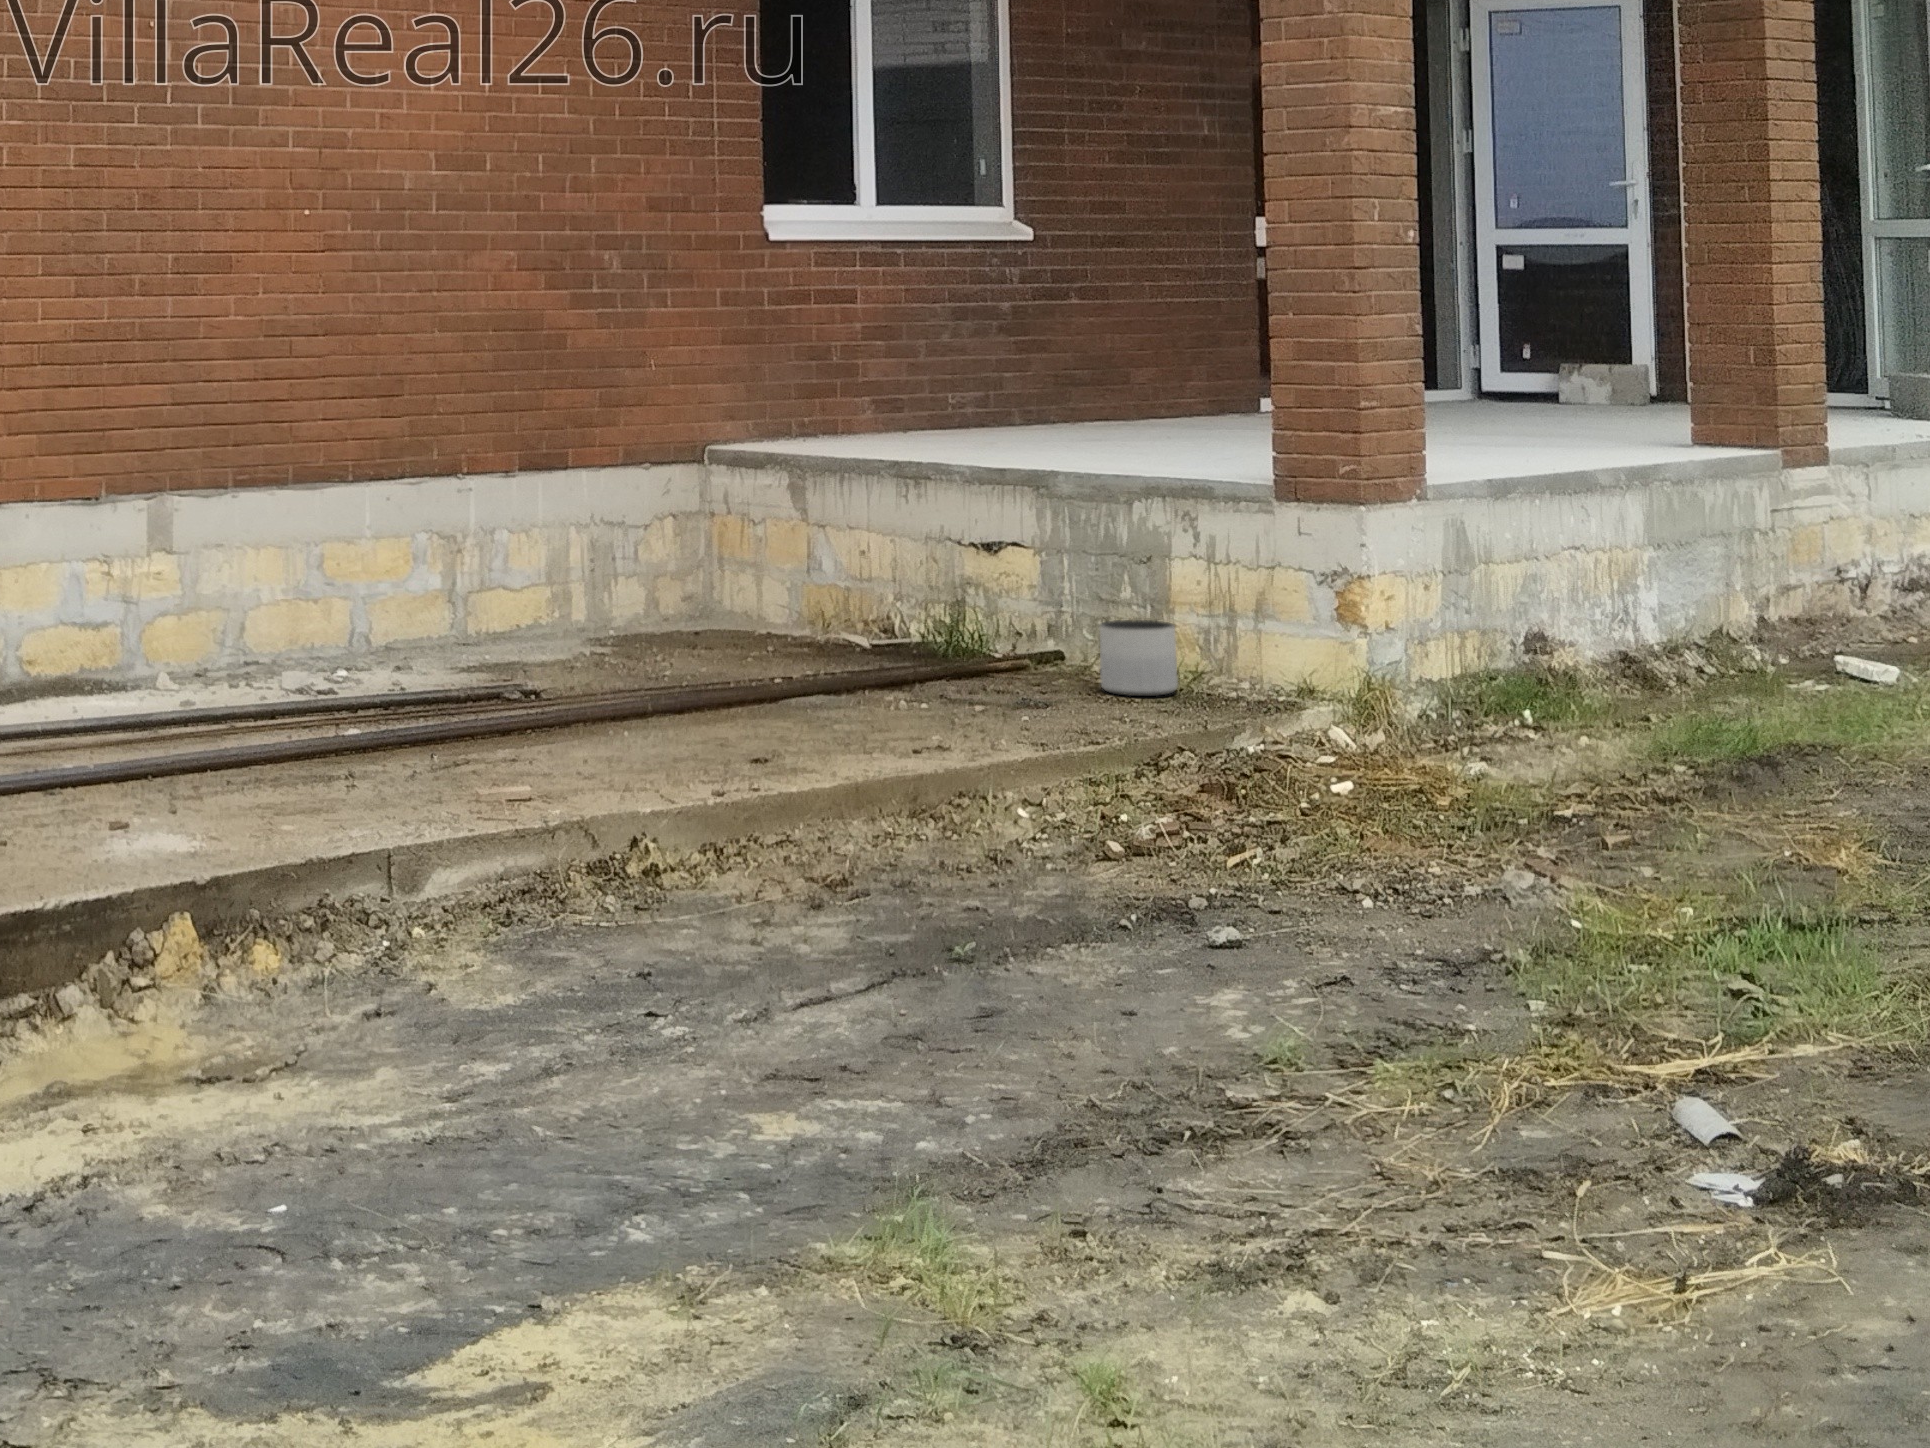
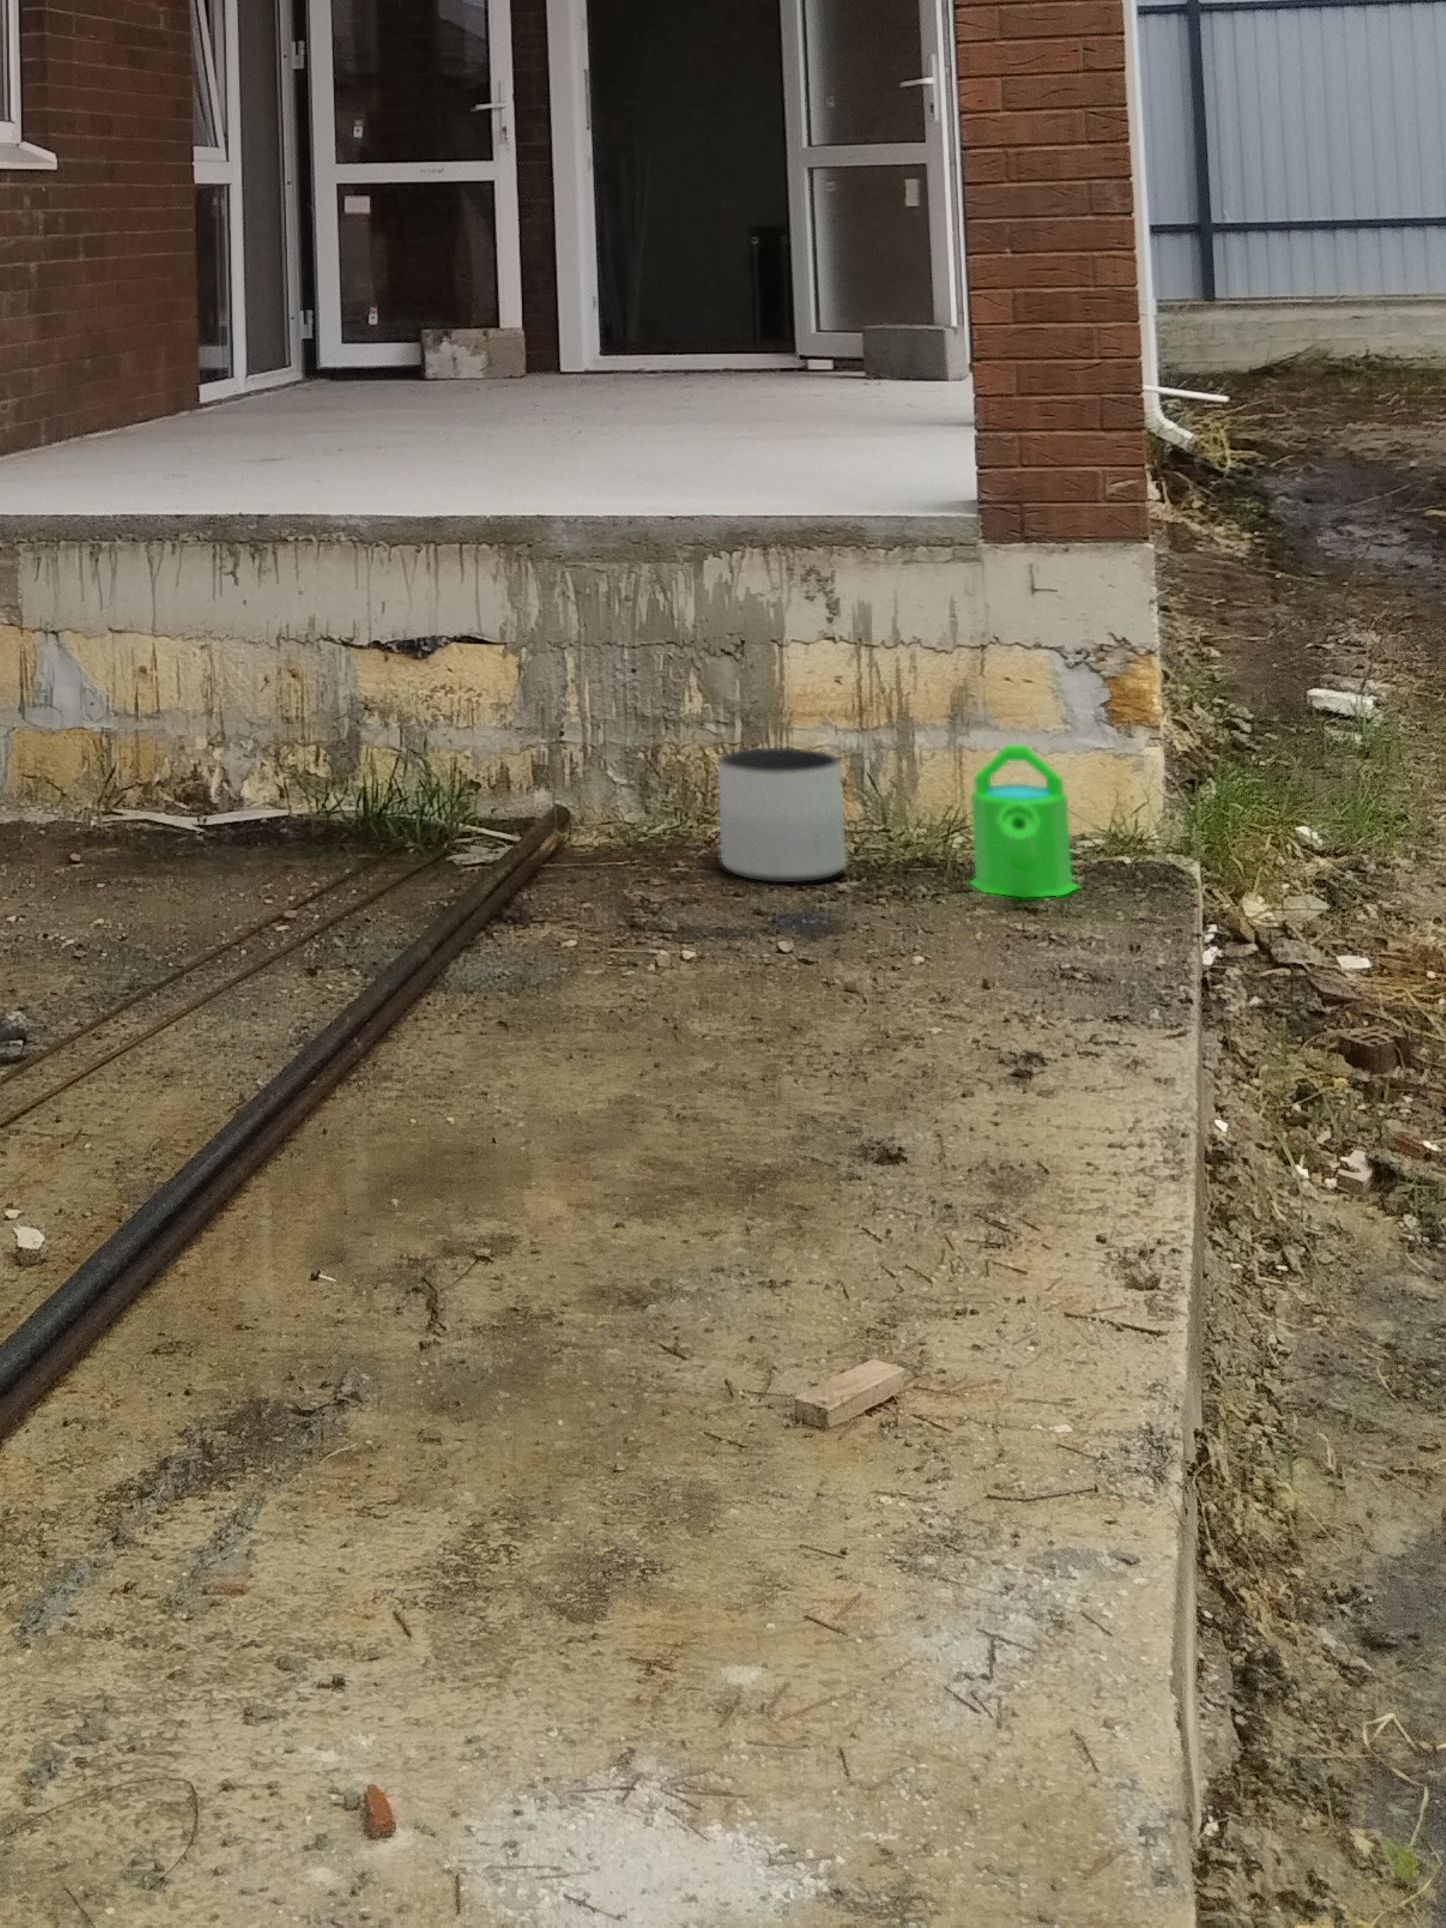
watering can: none [1214,625,1296,717] -> present [970,744,1078,897]

